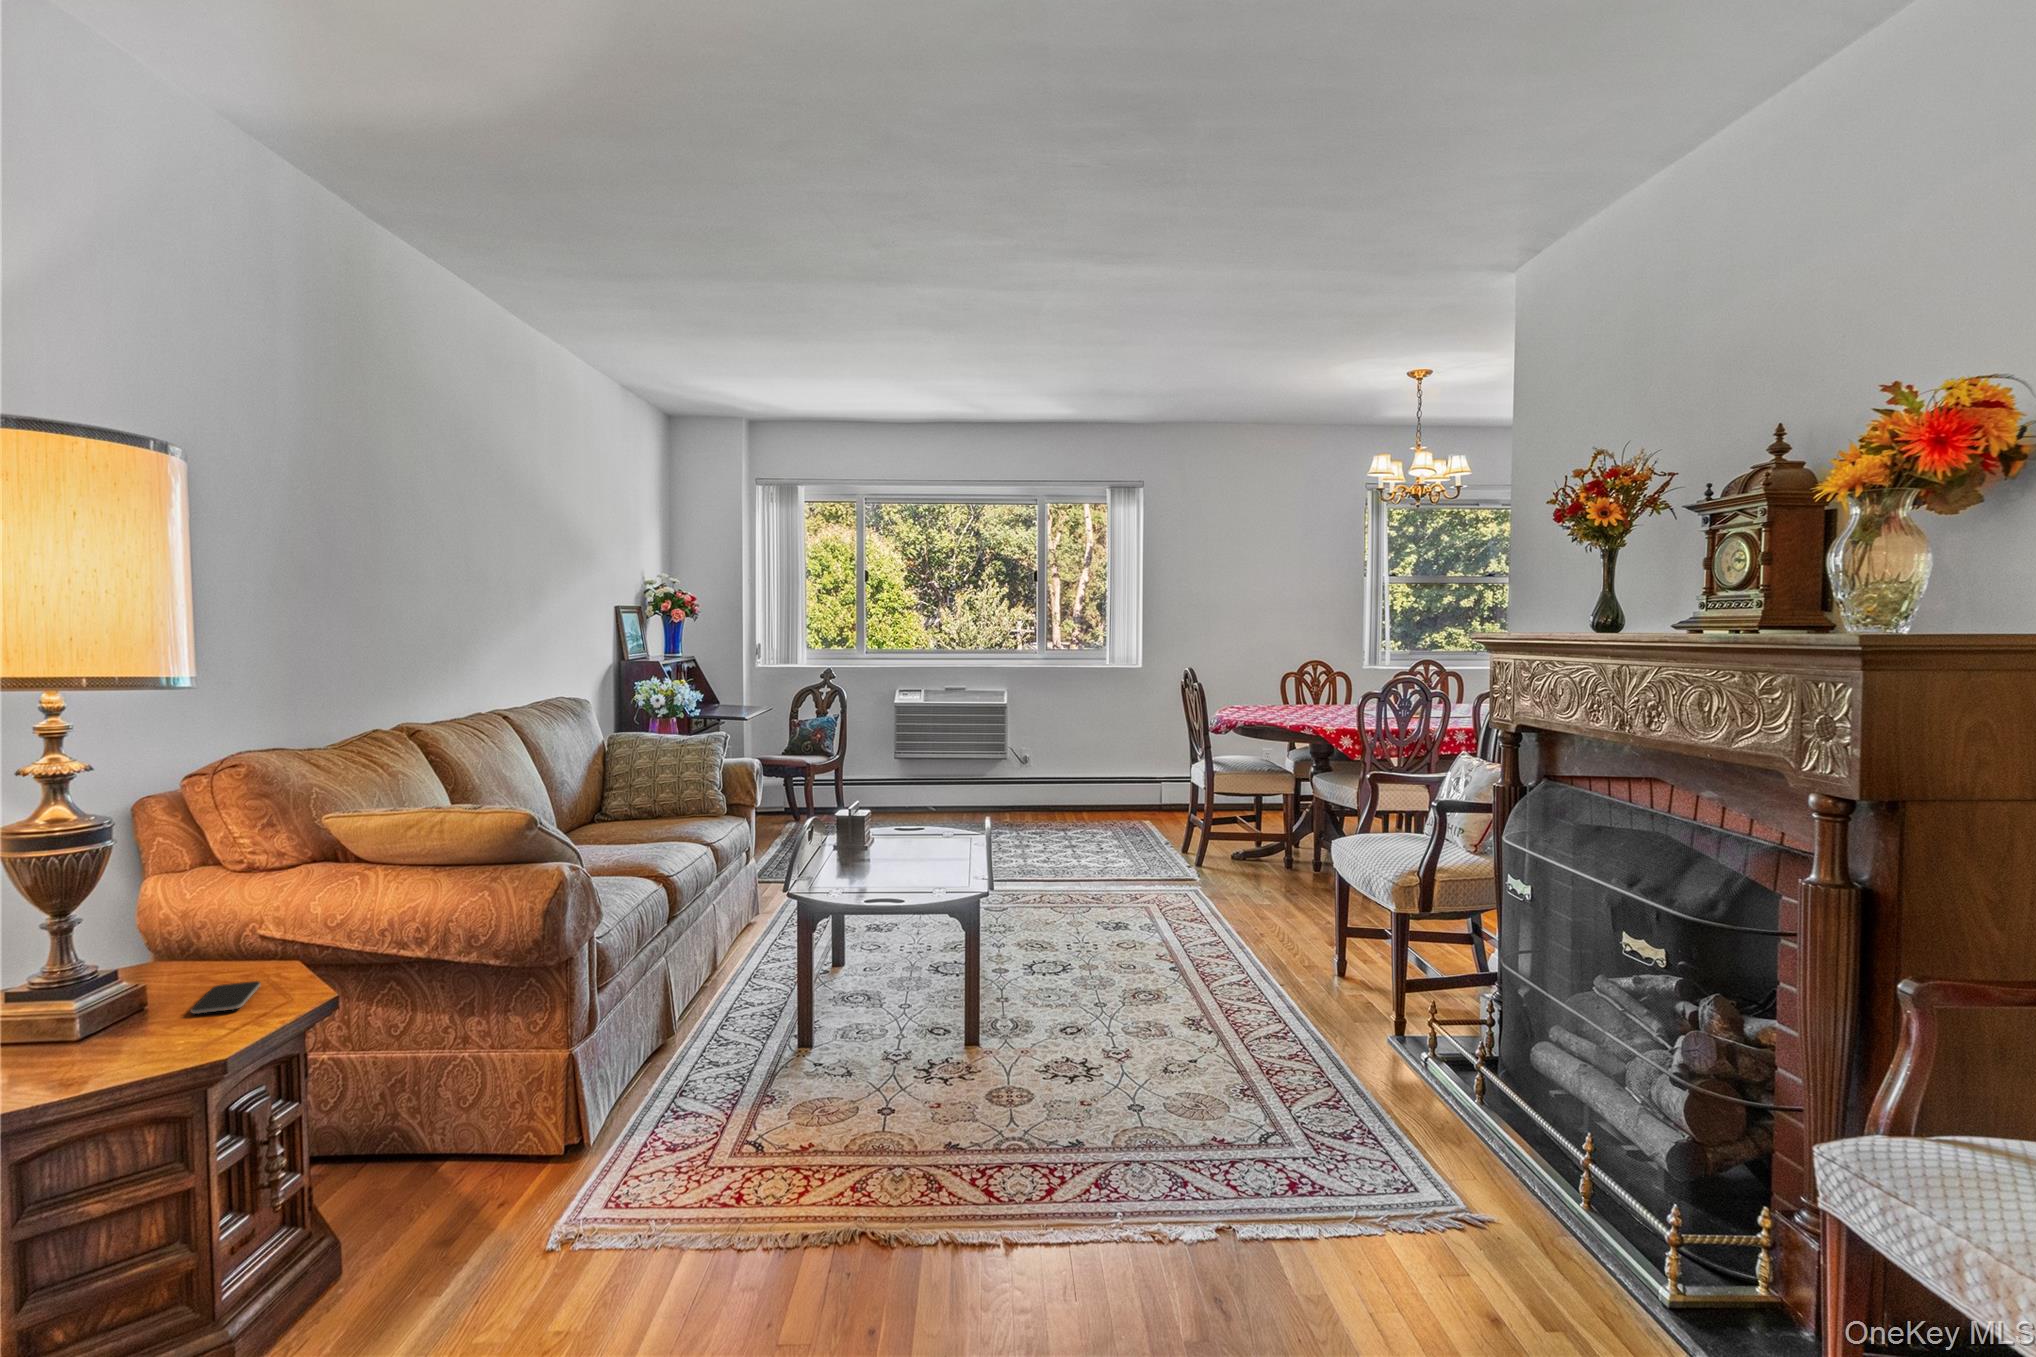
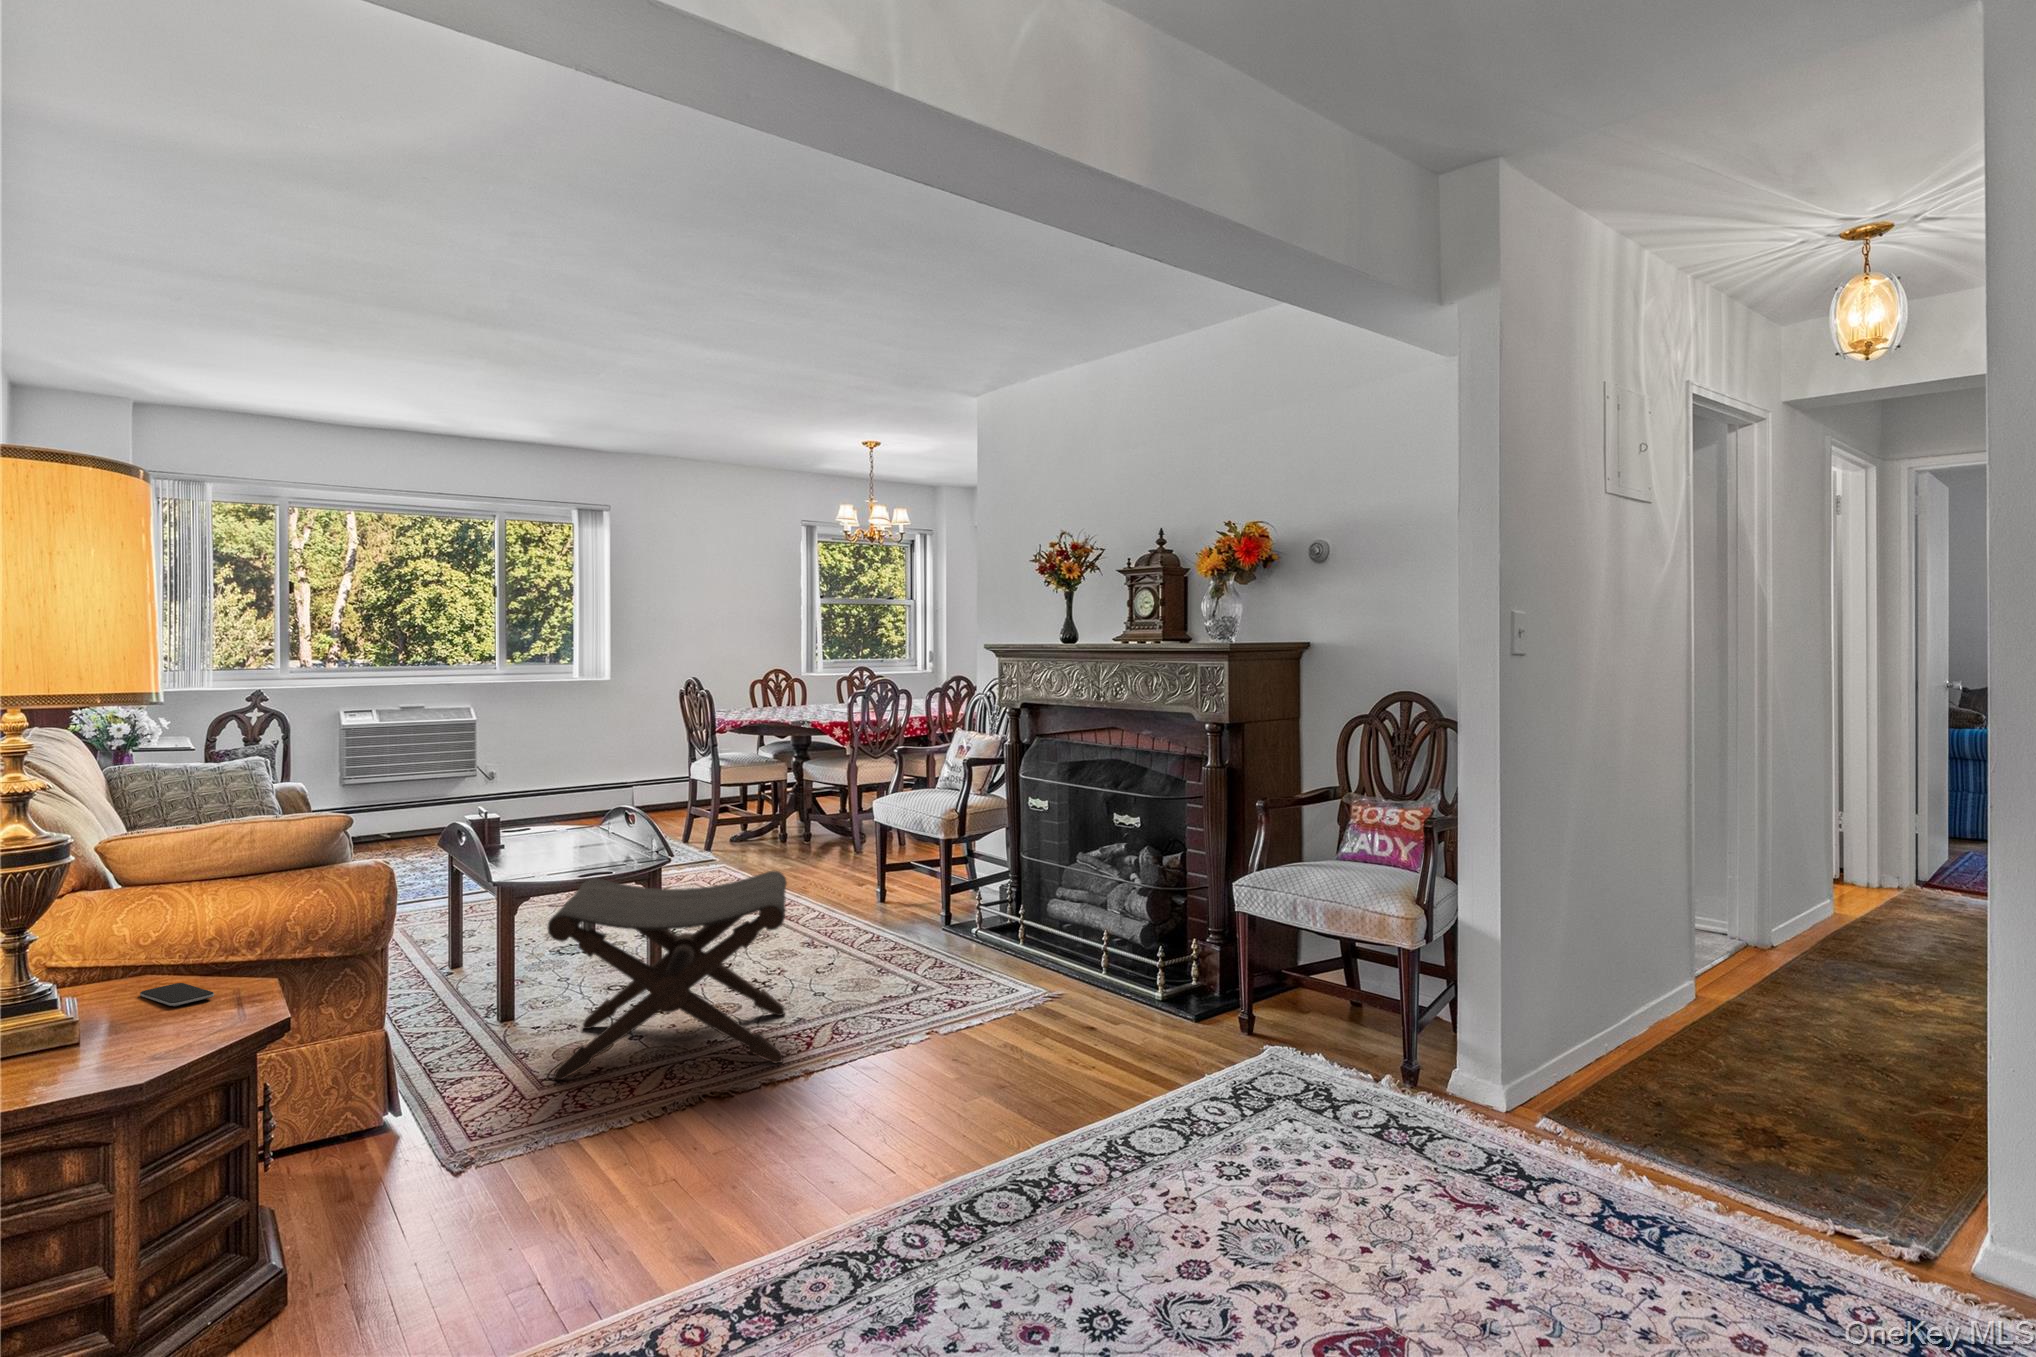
footstool: none [746,904,1083,1211] -> present [547,871,787,1080]

